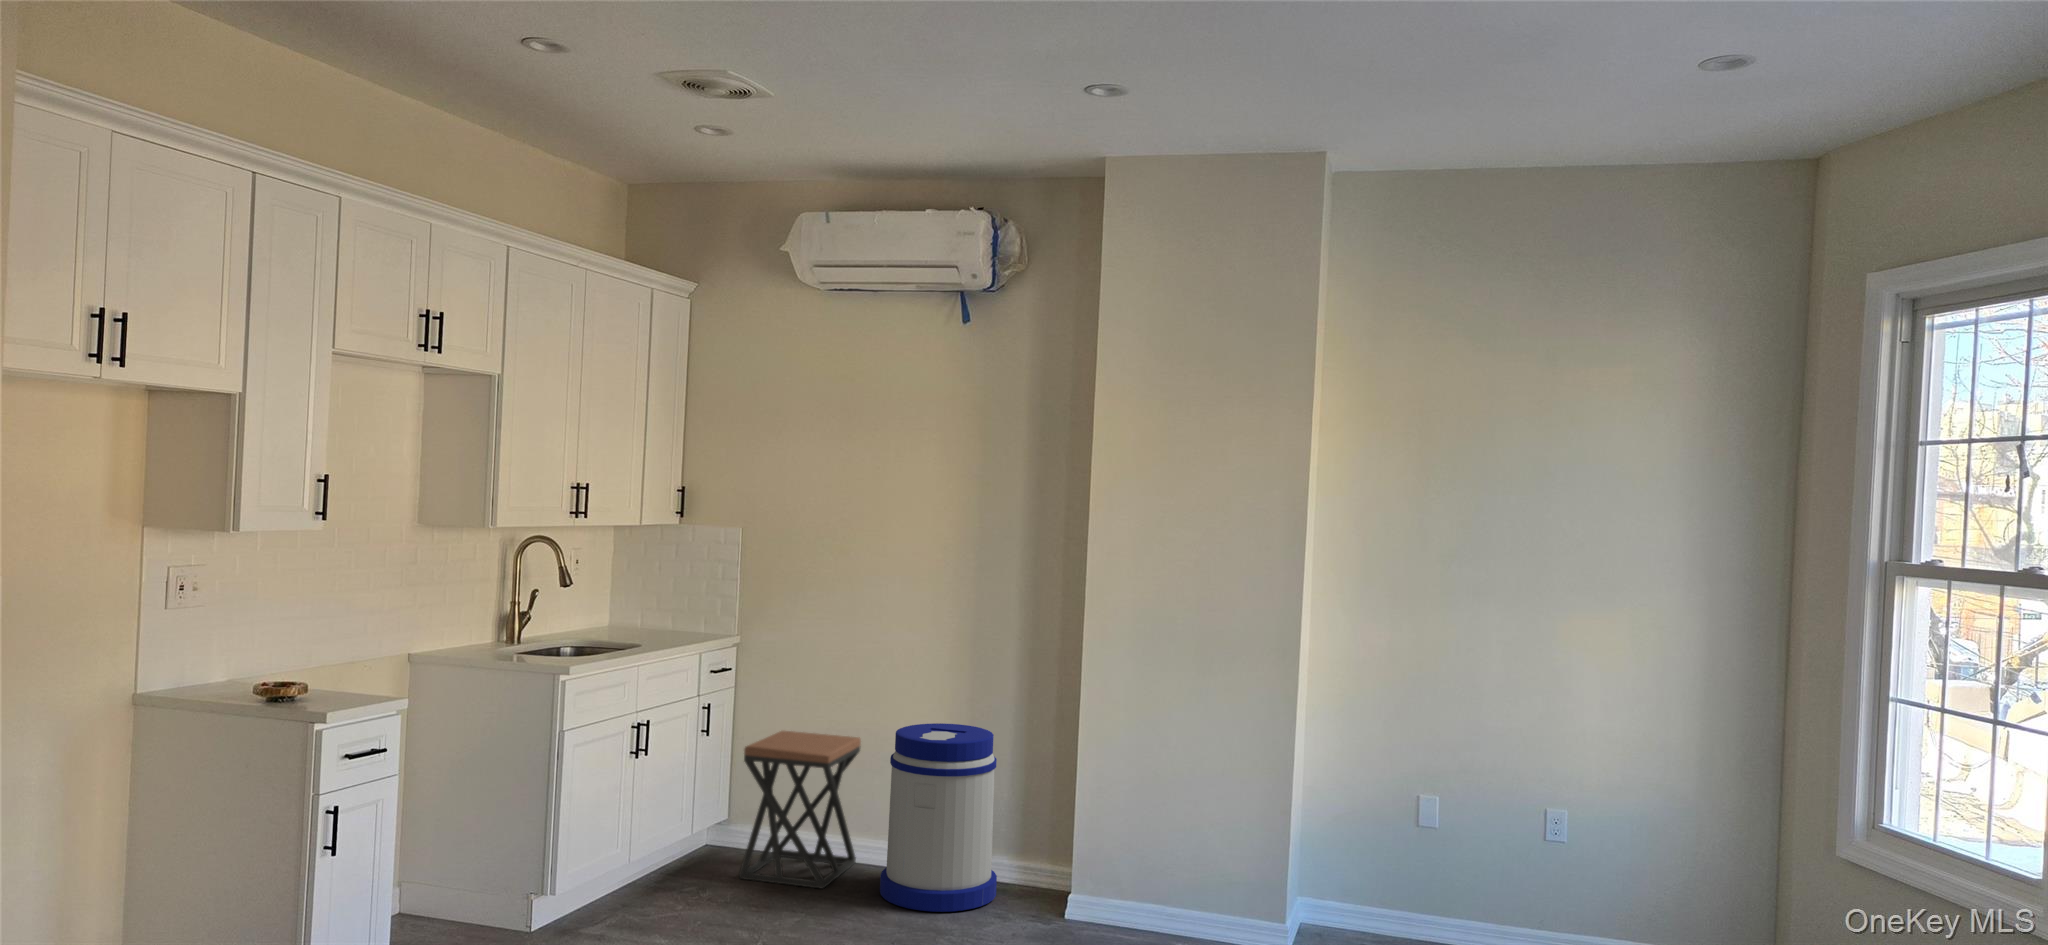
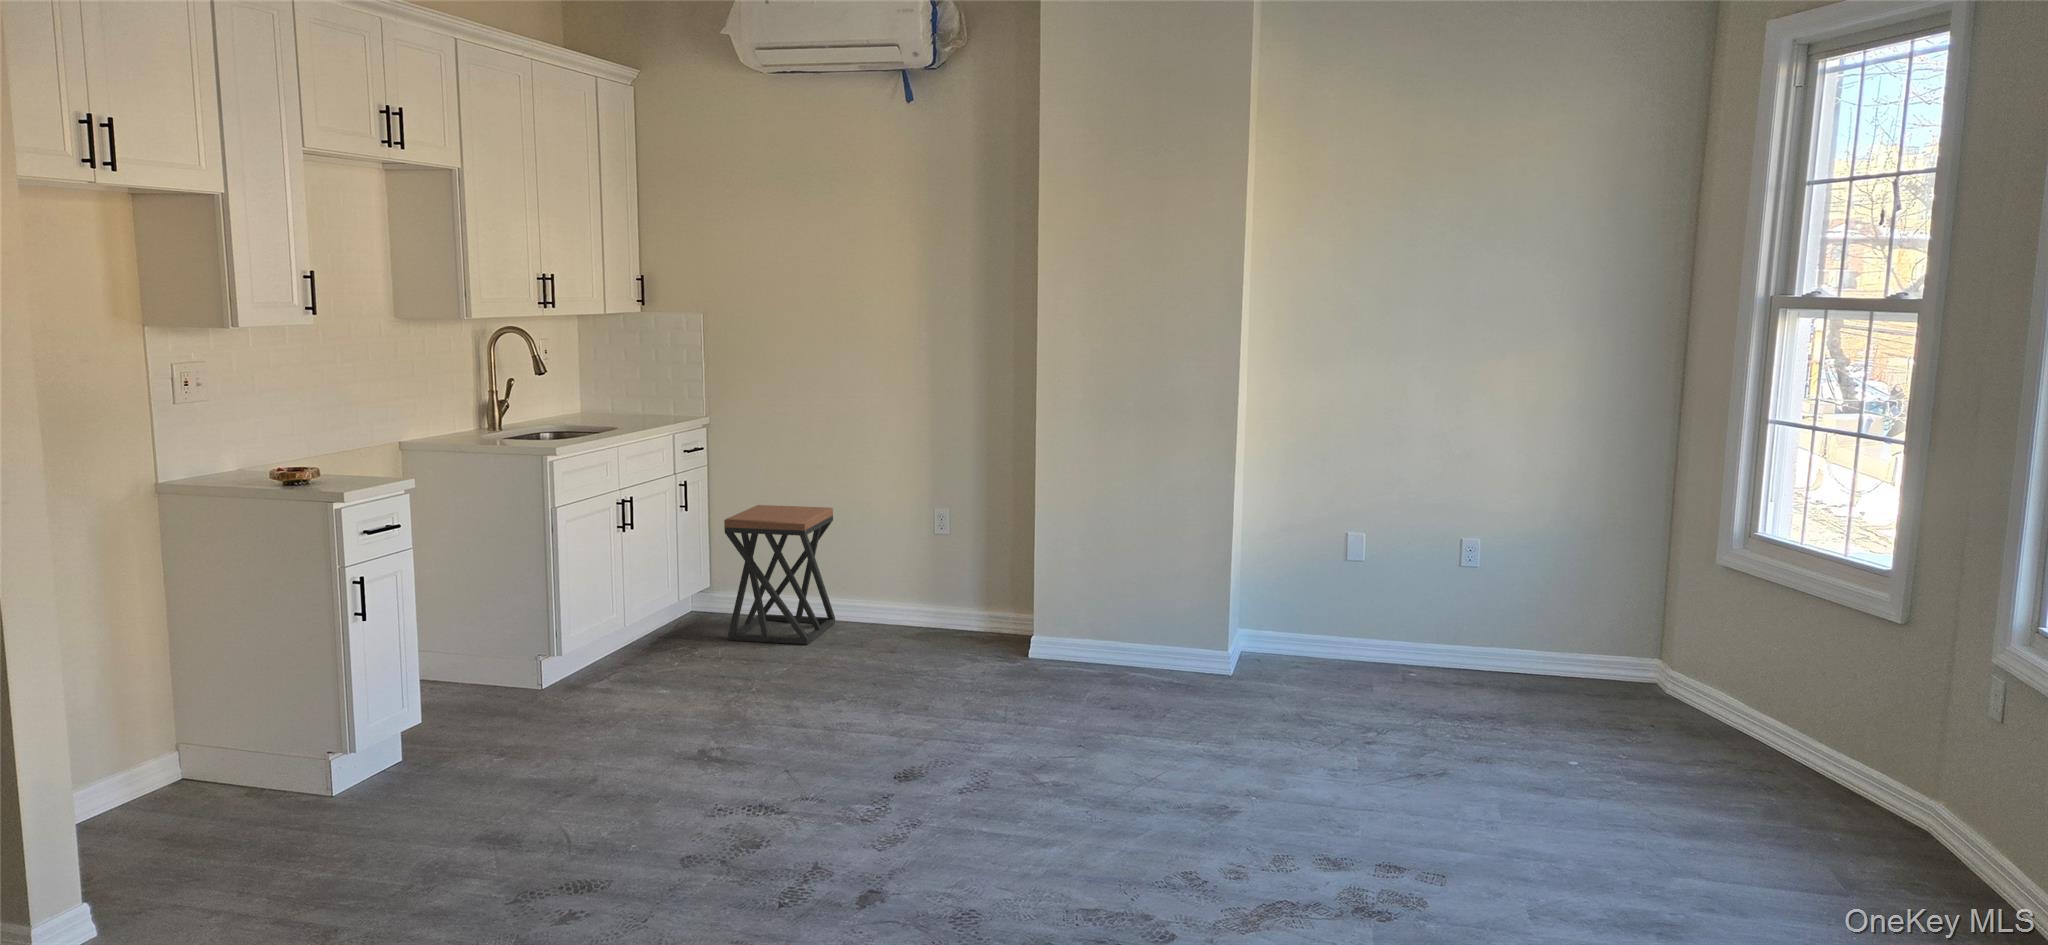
trash can: present [880,723,997,912] -> none [860,490,967,658]

